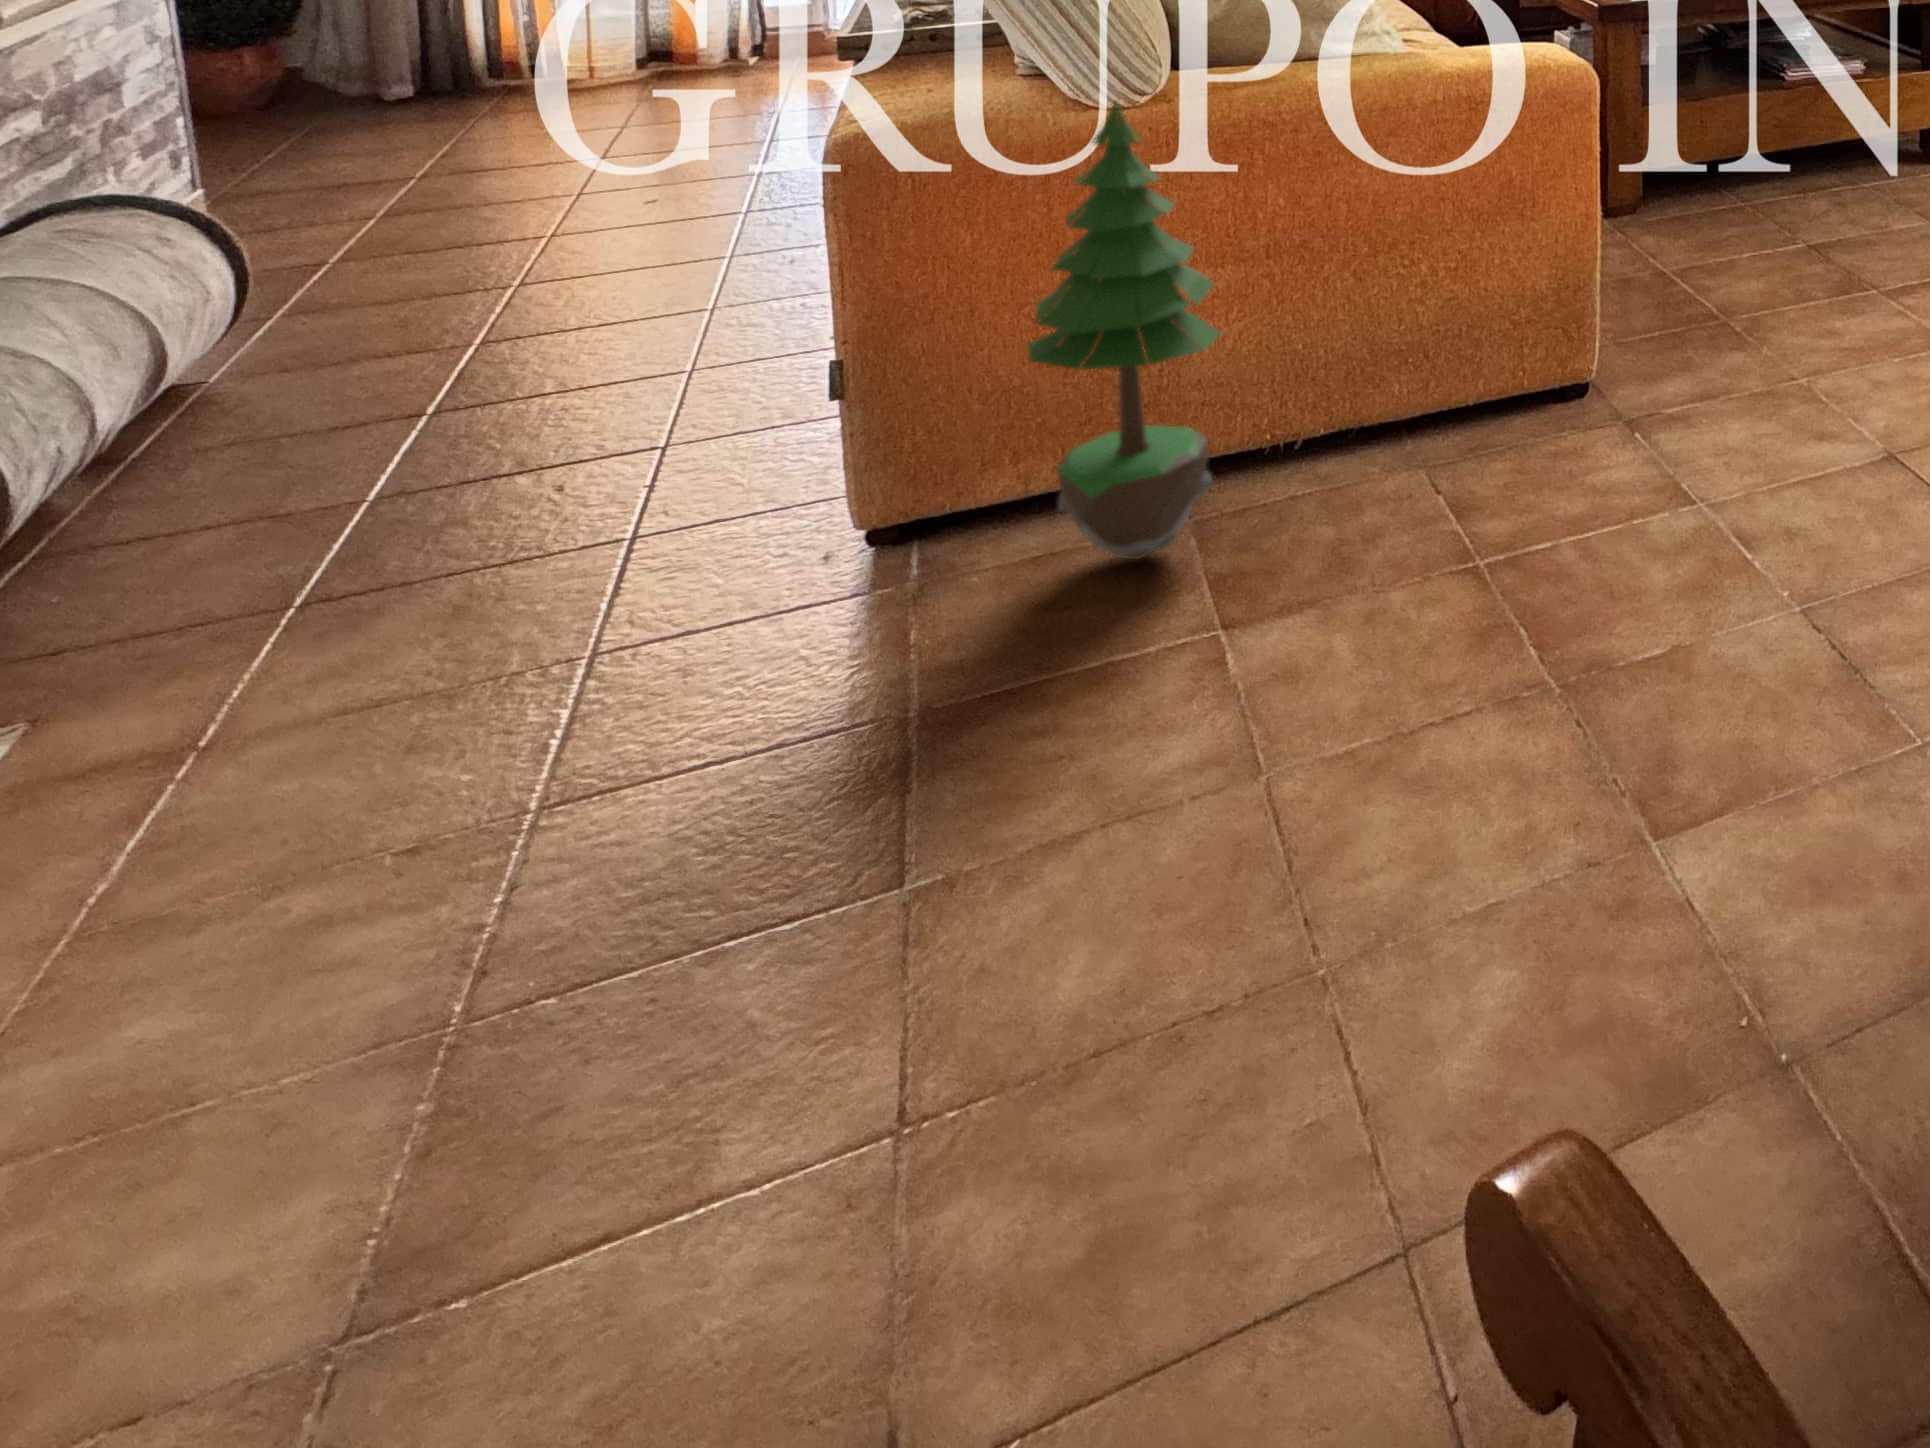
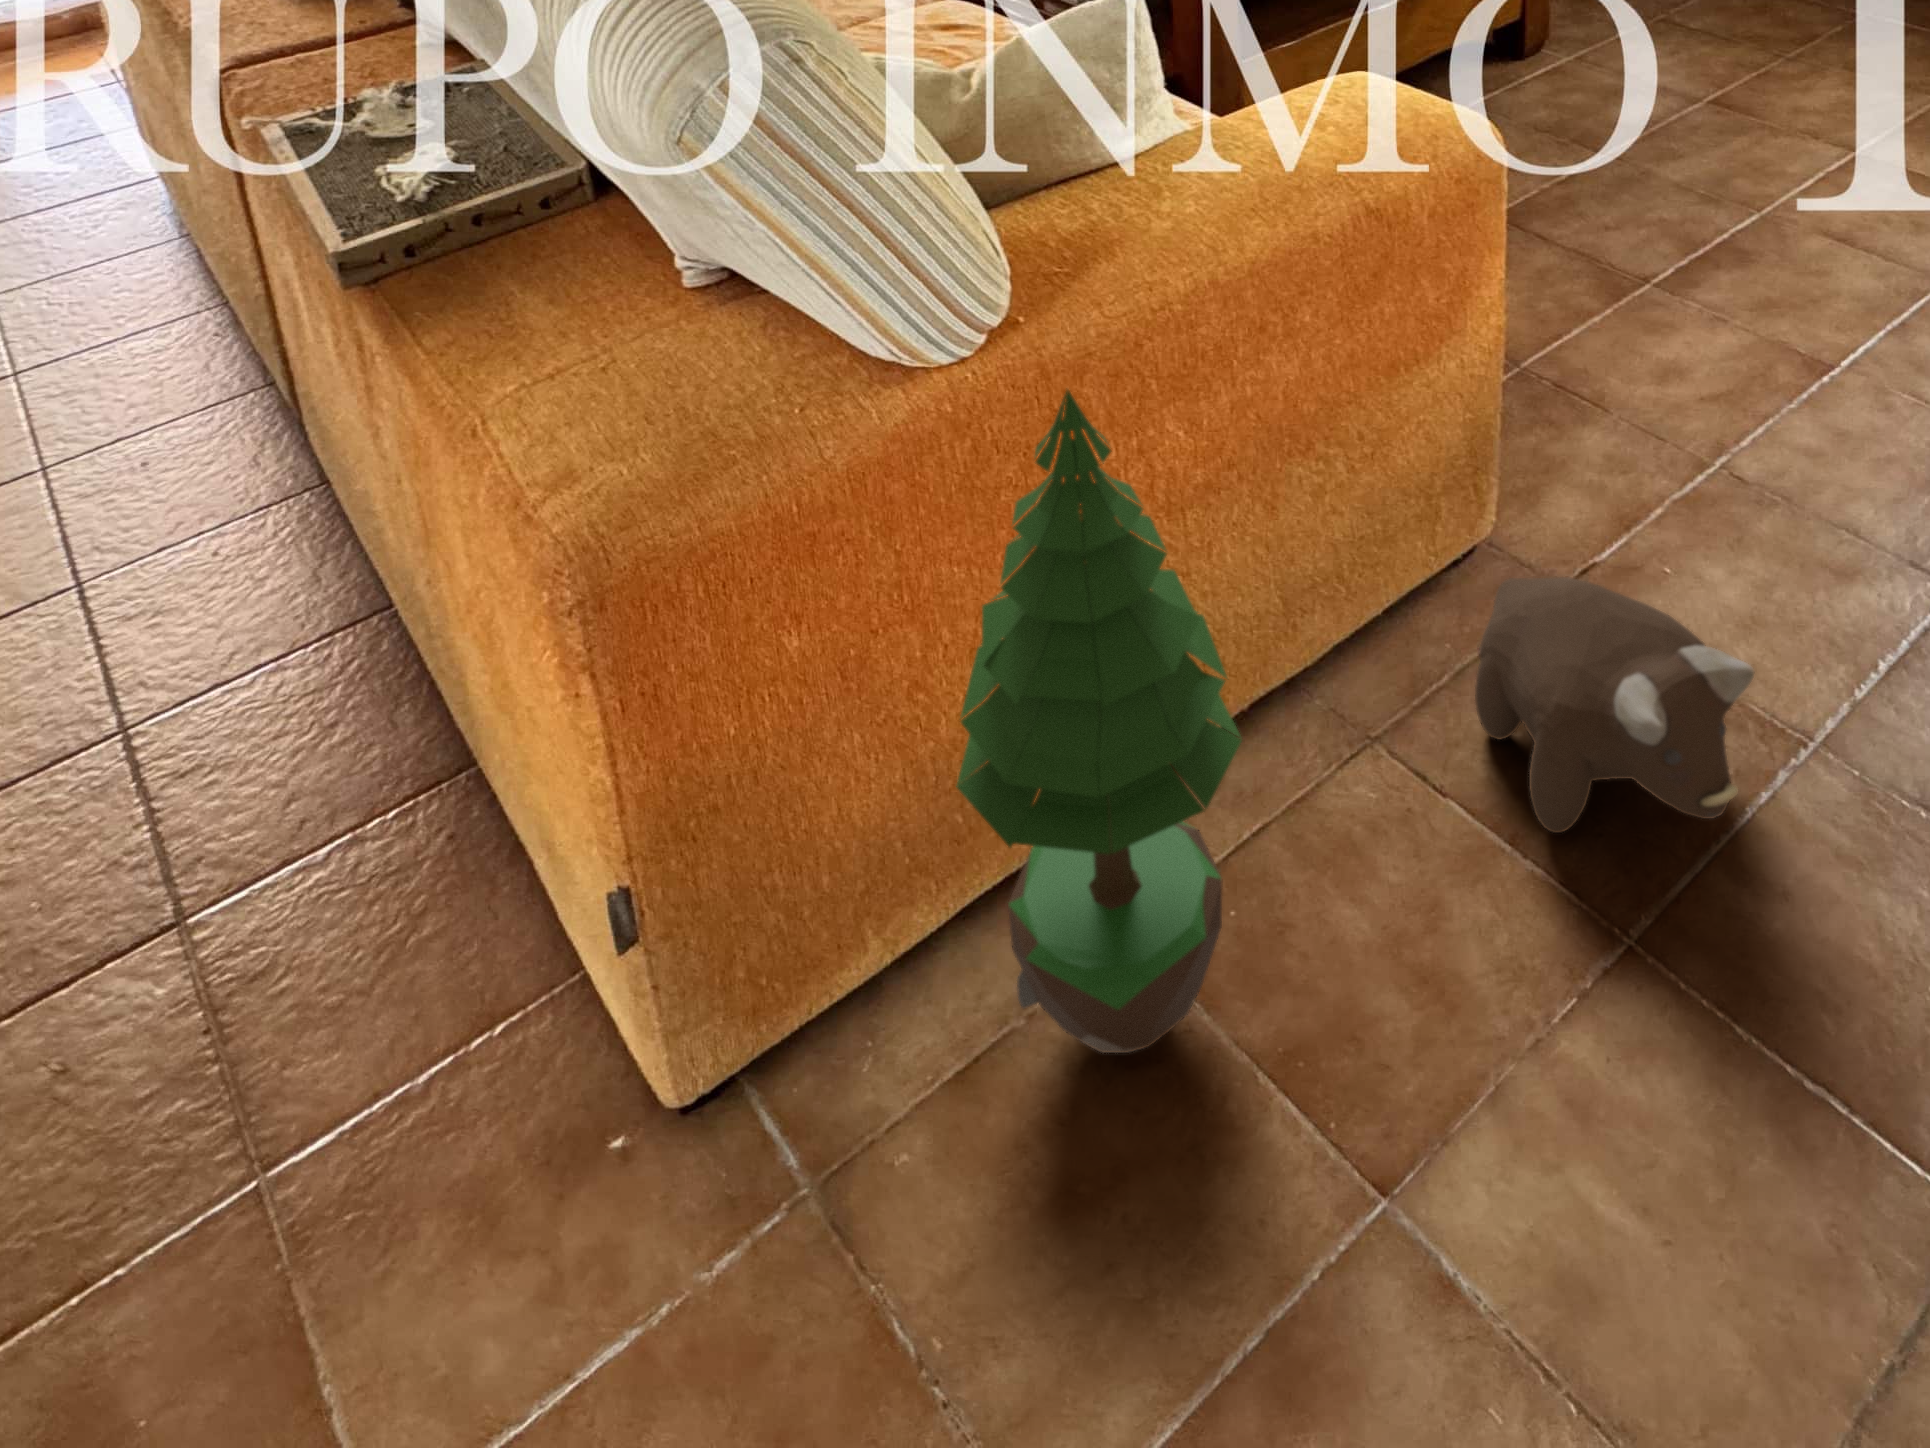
plush toy: none [1459,365,1615,523] -> present [1475,577,1754,833]

